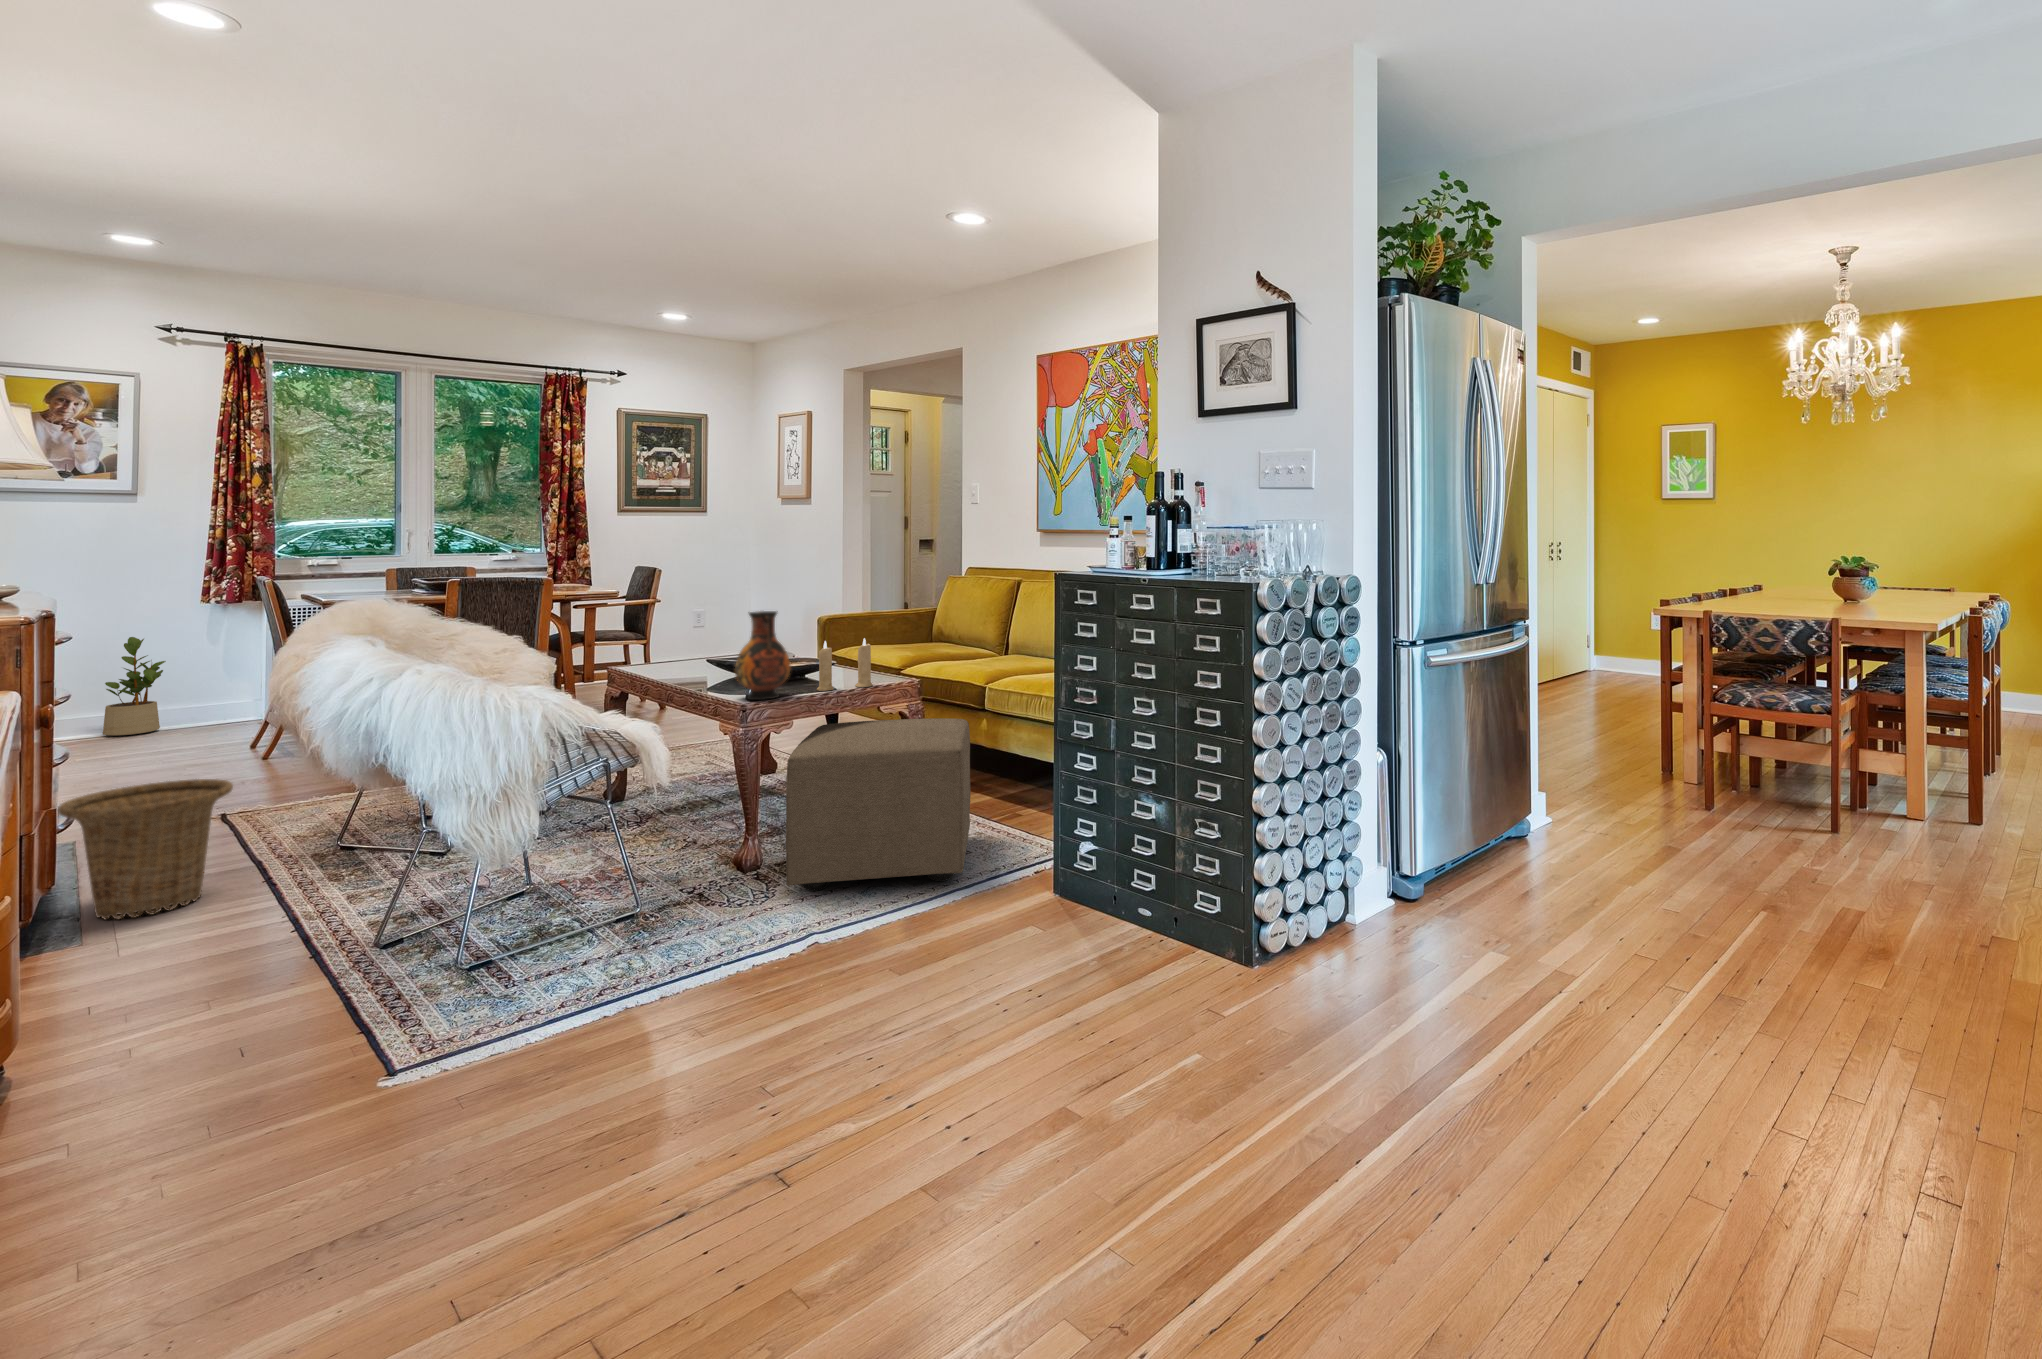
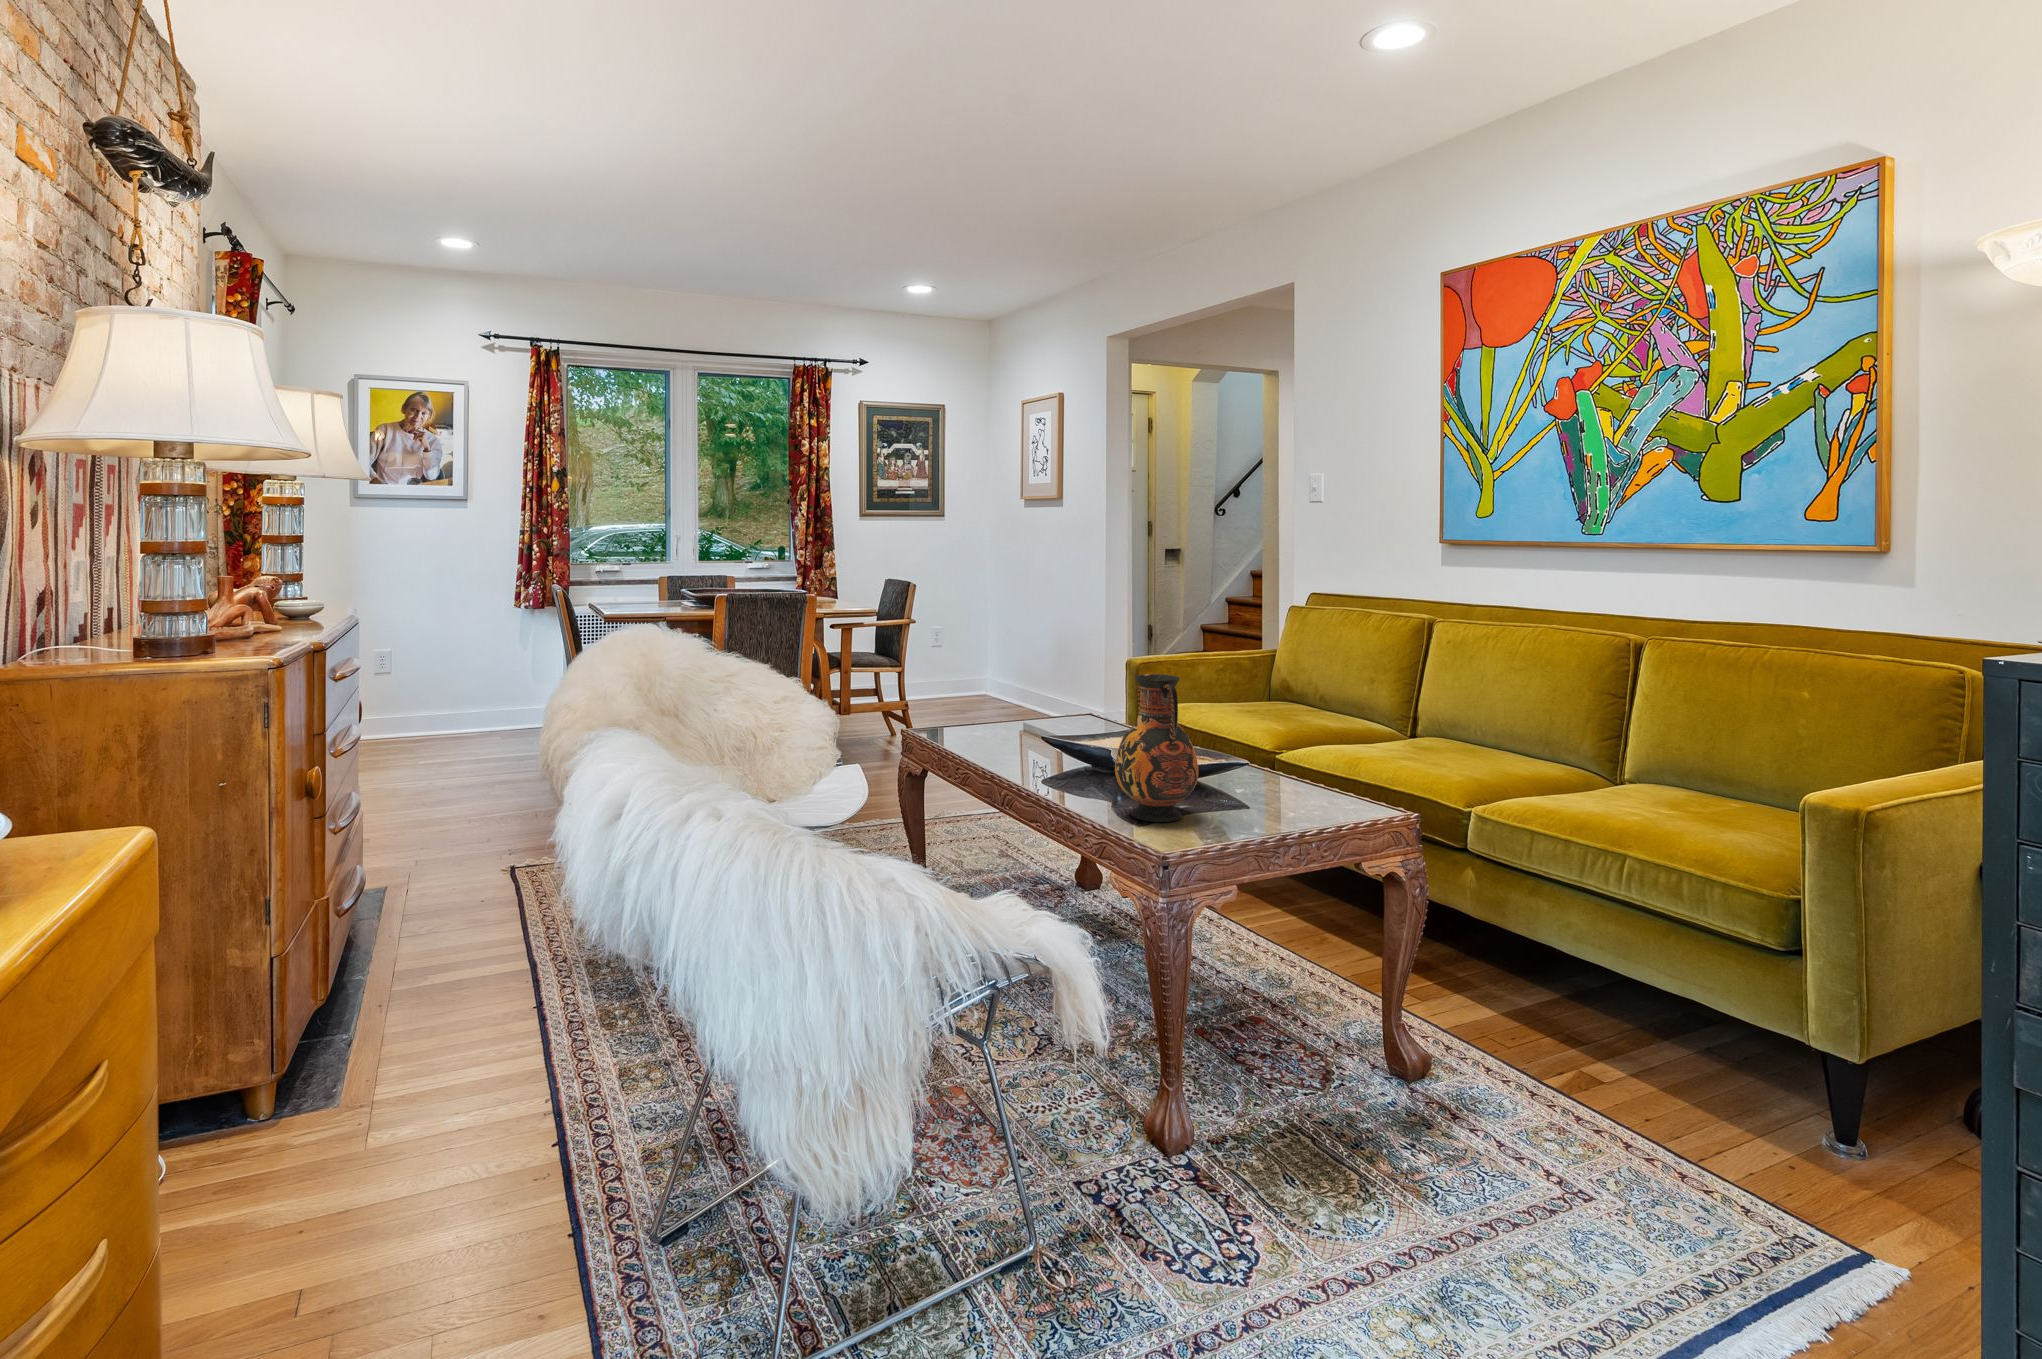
potted plant: present [103,637,166,736] -> none [440,642,486,739]
candle: present [816,638,873,691] -> none [1225,719,1311,808]
ottoman: present [786,719,970,891] -> none [1254,879,1641,1272]
basket: present [58,779,233,919] -> none [344,858,513,1048]

